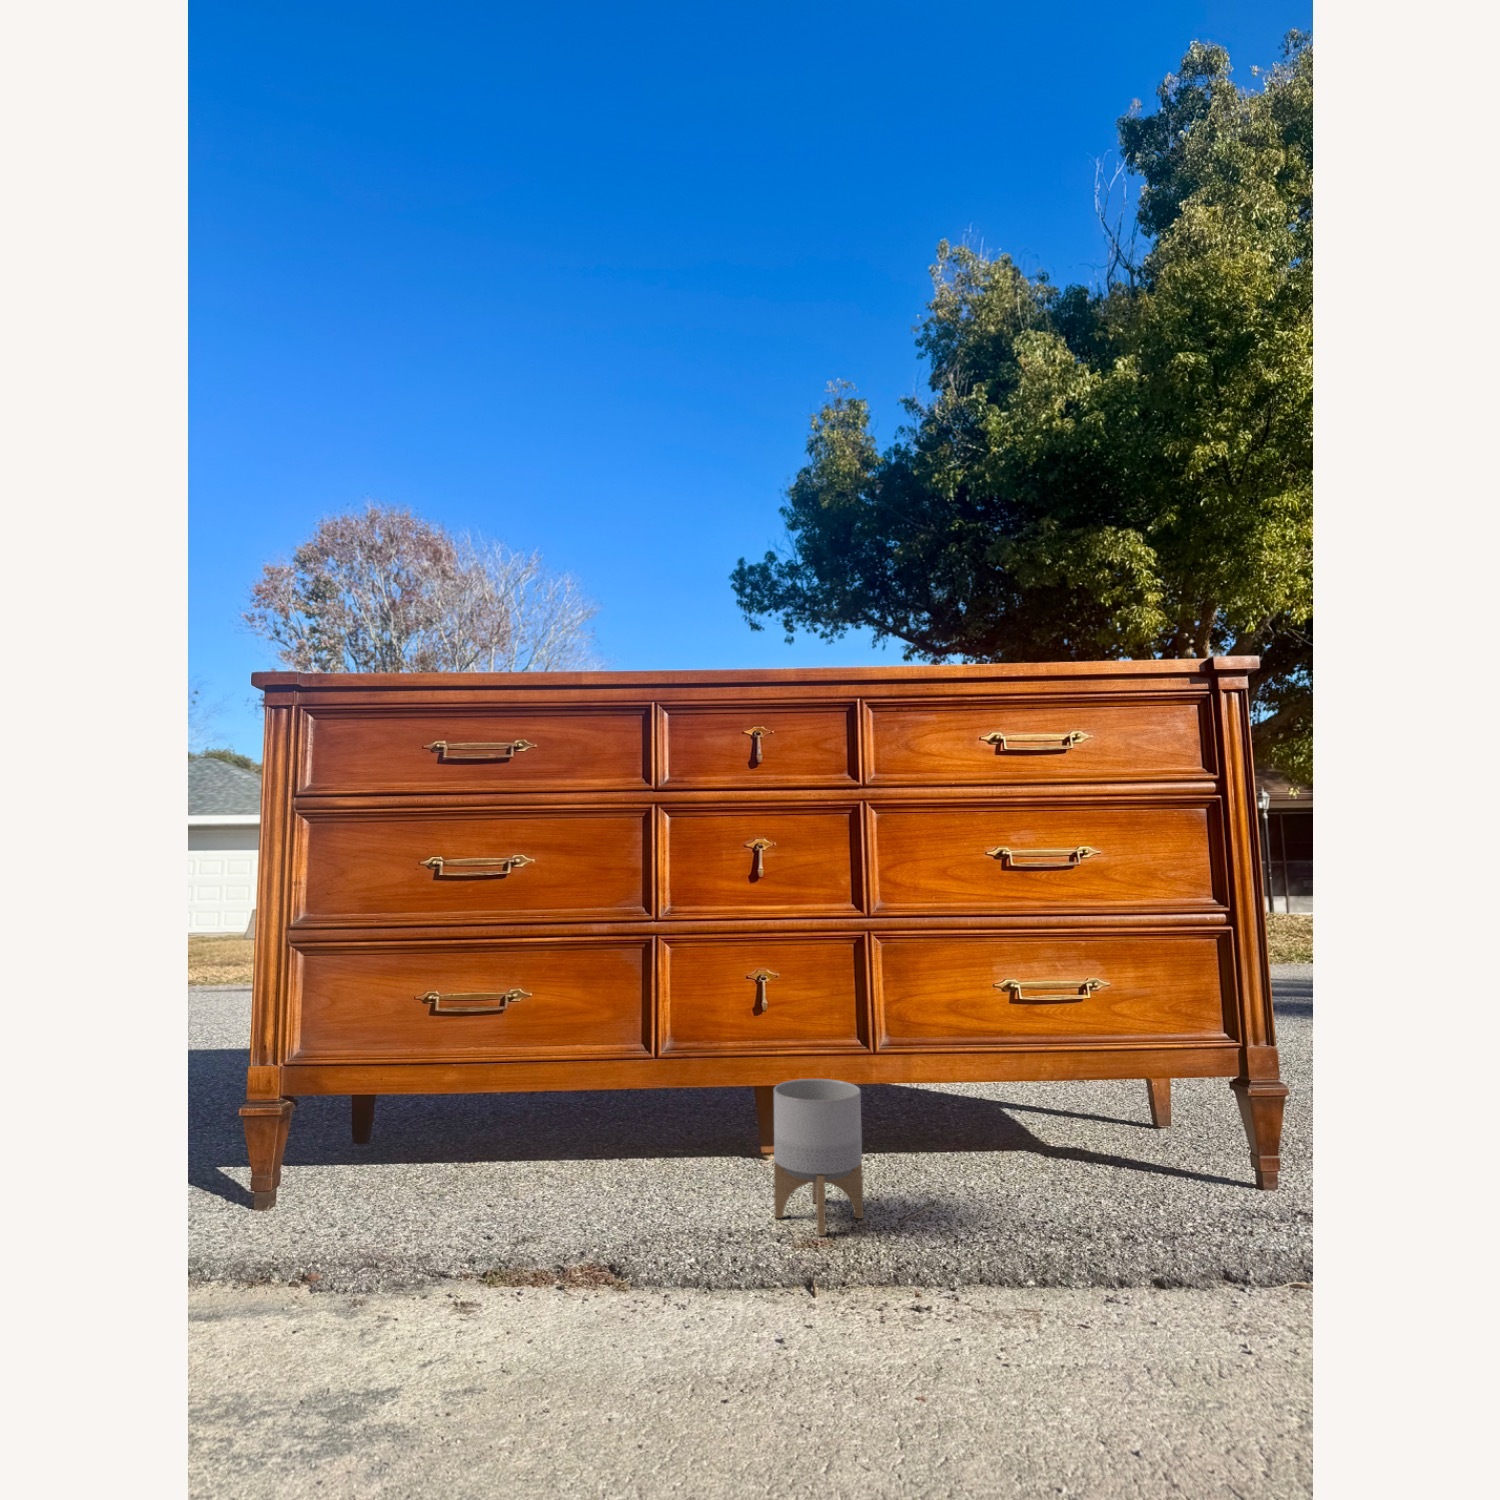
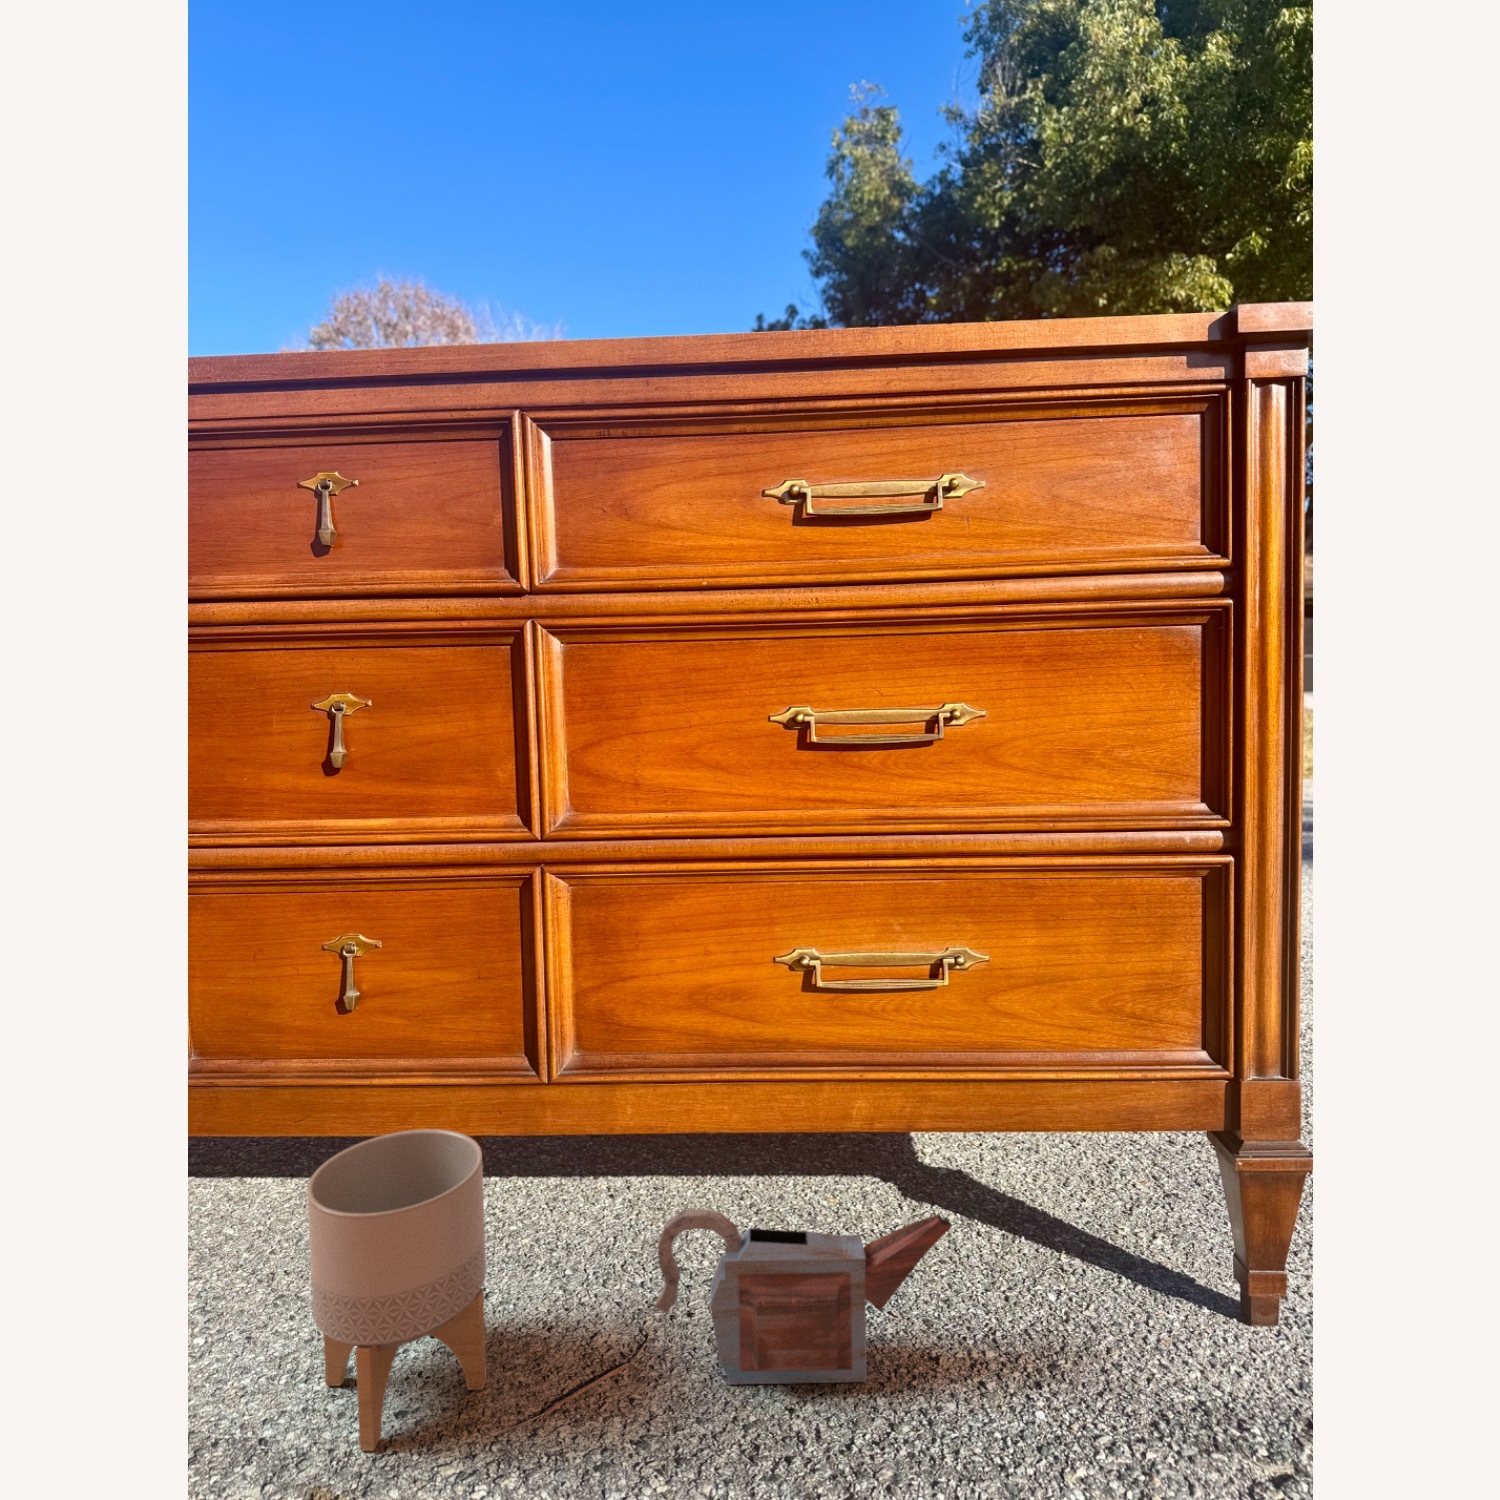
watering can: none [951,1115,1108,1214] -> present [655,1209,951,1384]

